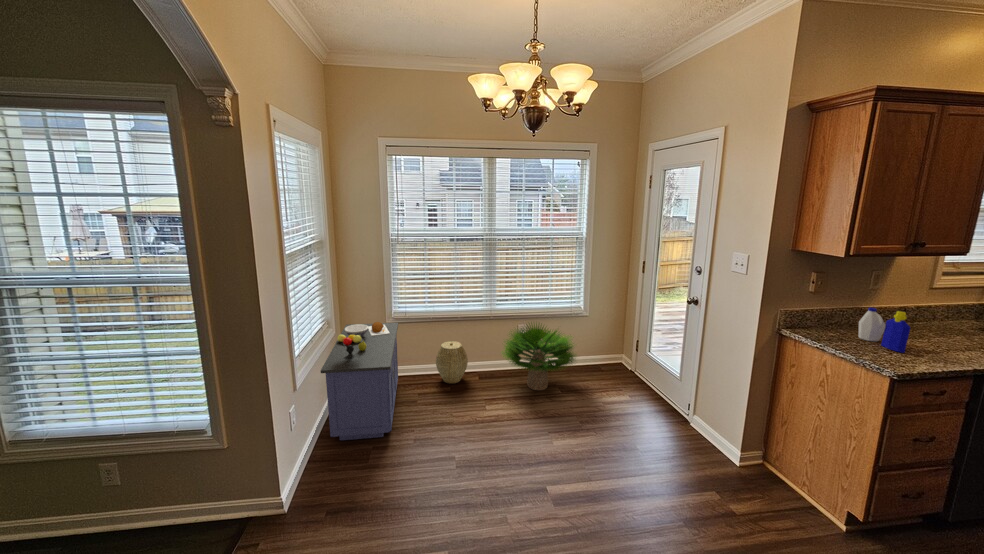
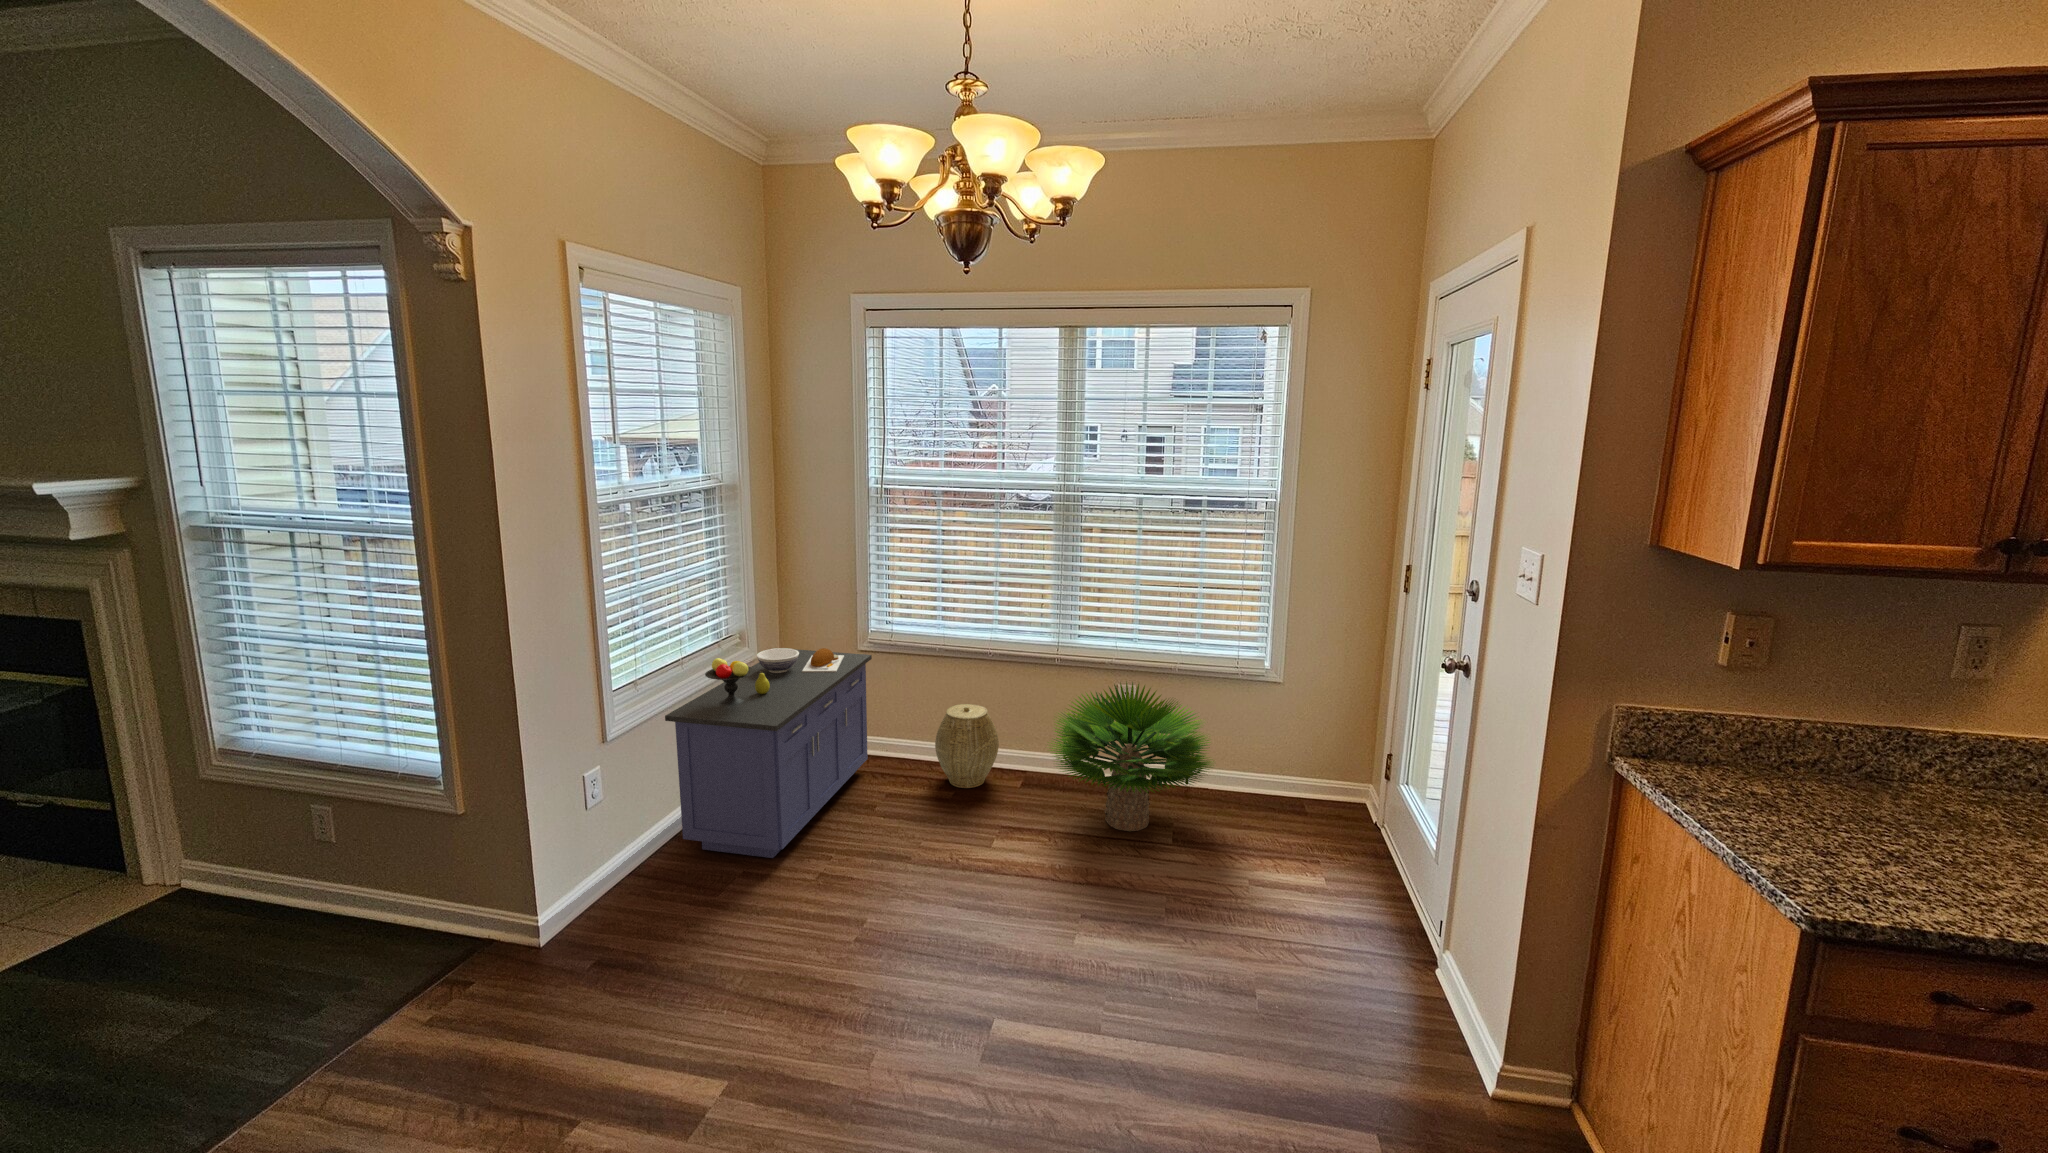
bottle: present [858,308,910,353] -> none [1840,723,1968,867]

